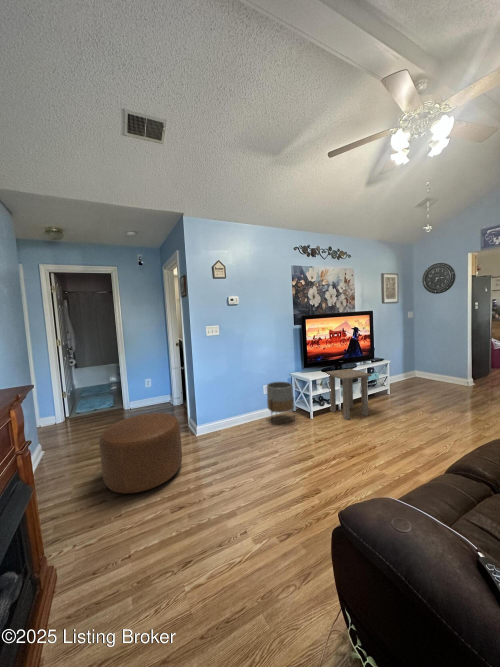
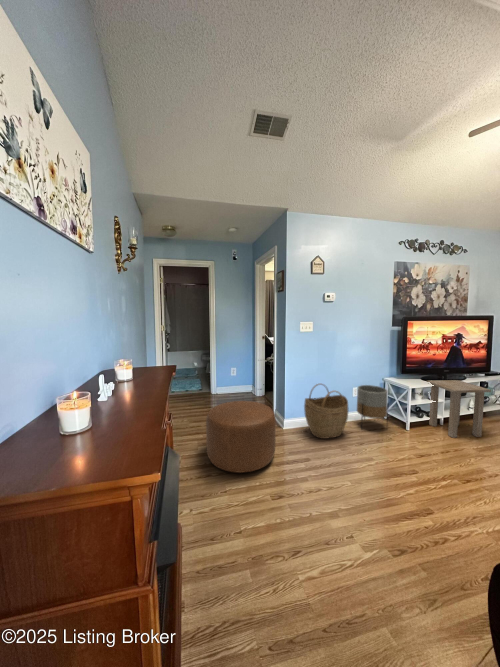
woven basket: none [215,386,257,440] -> present [304,384,348,439]

